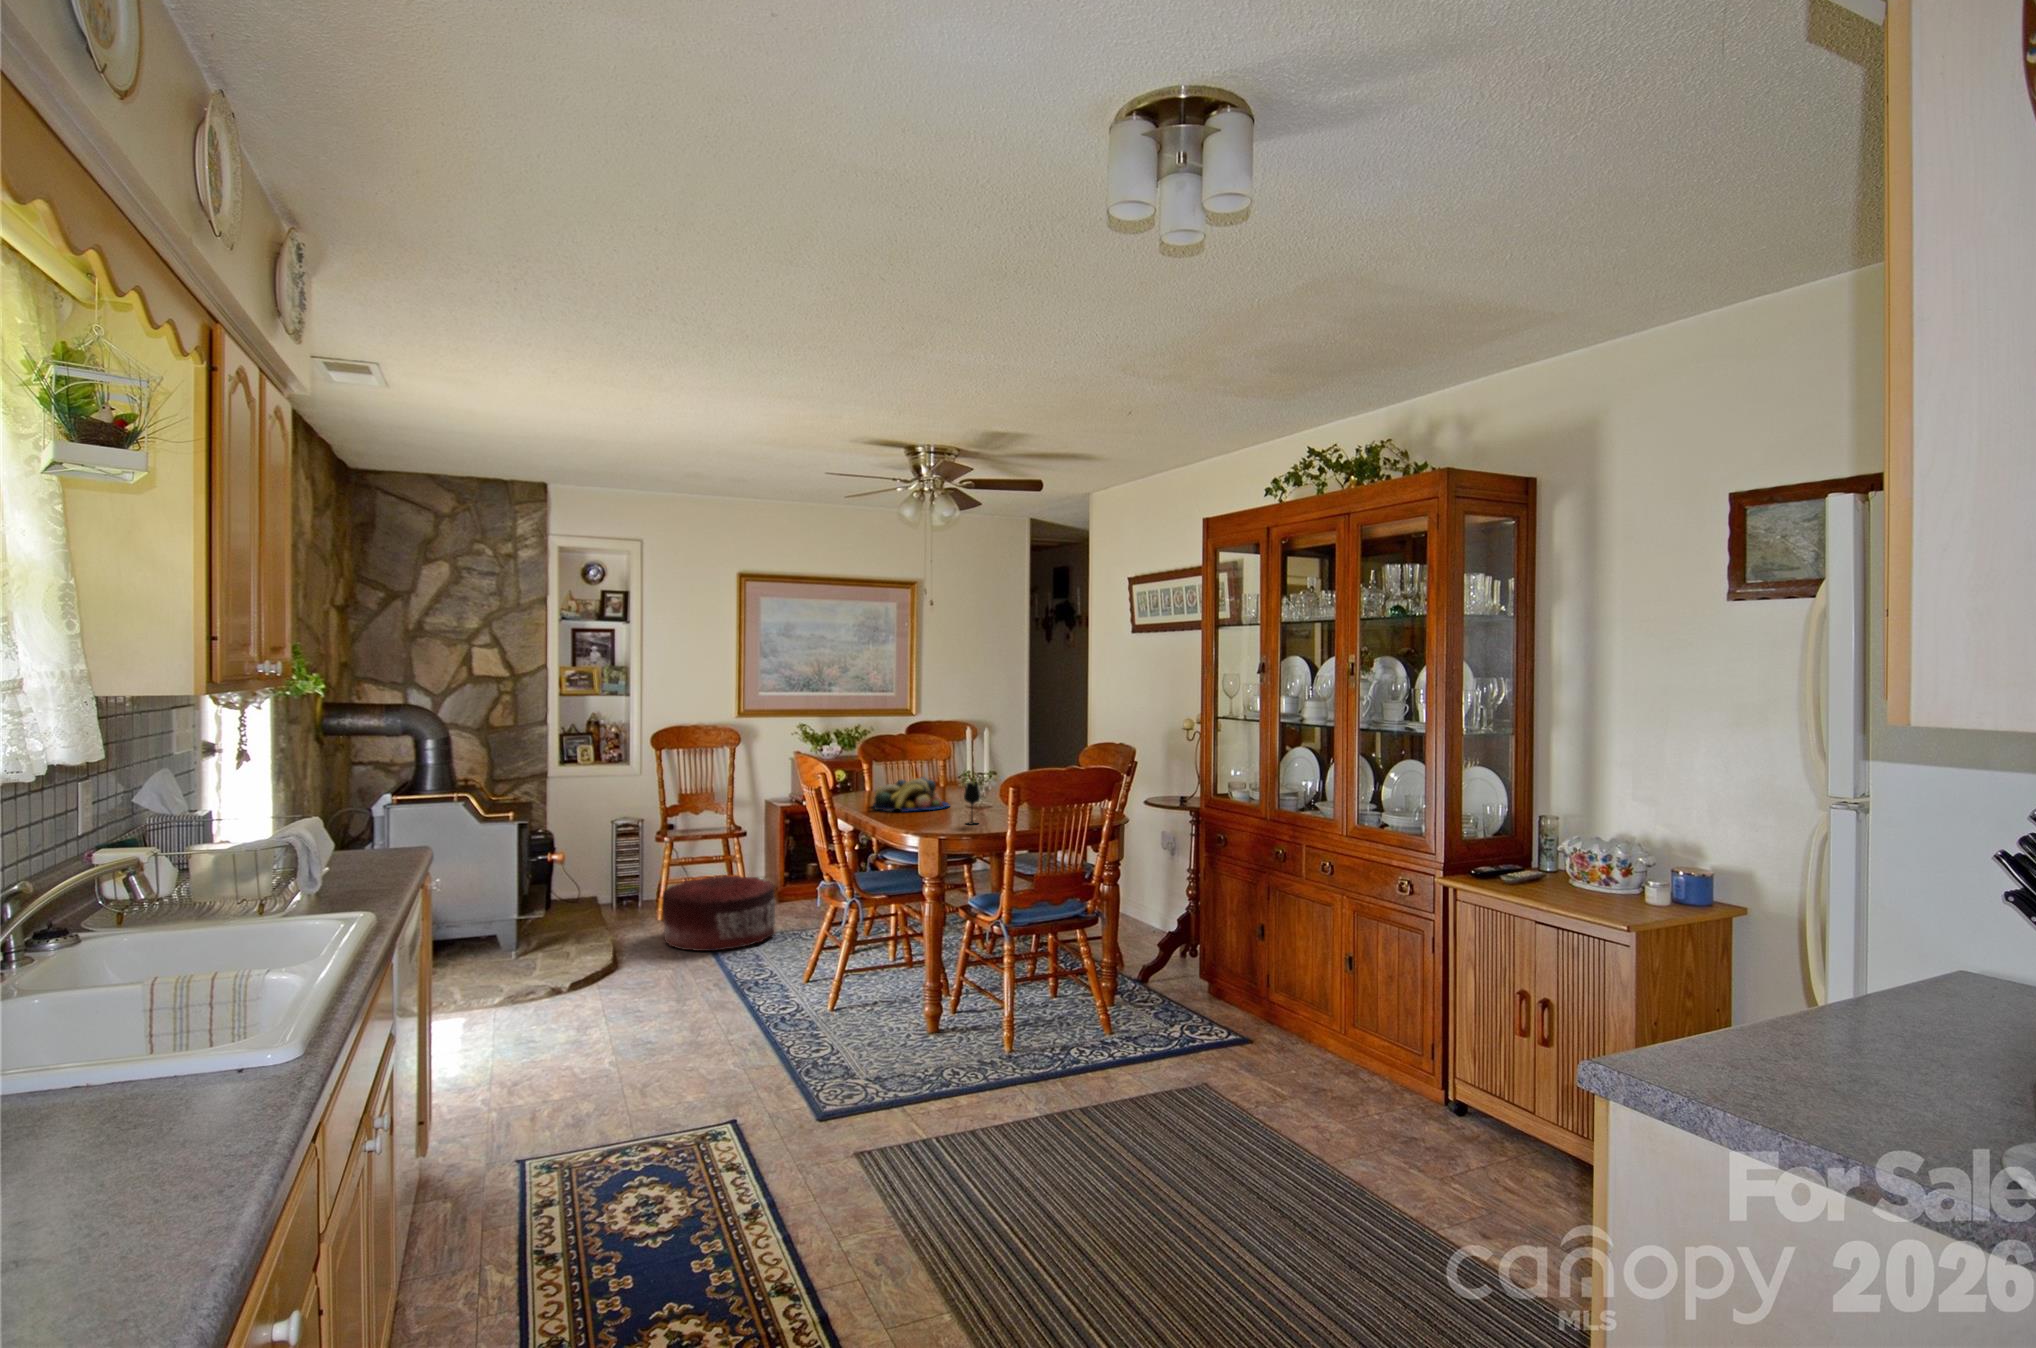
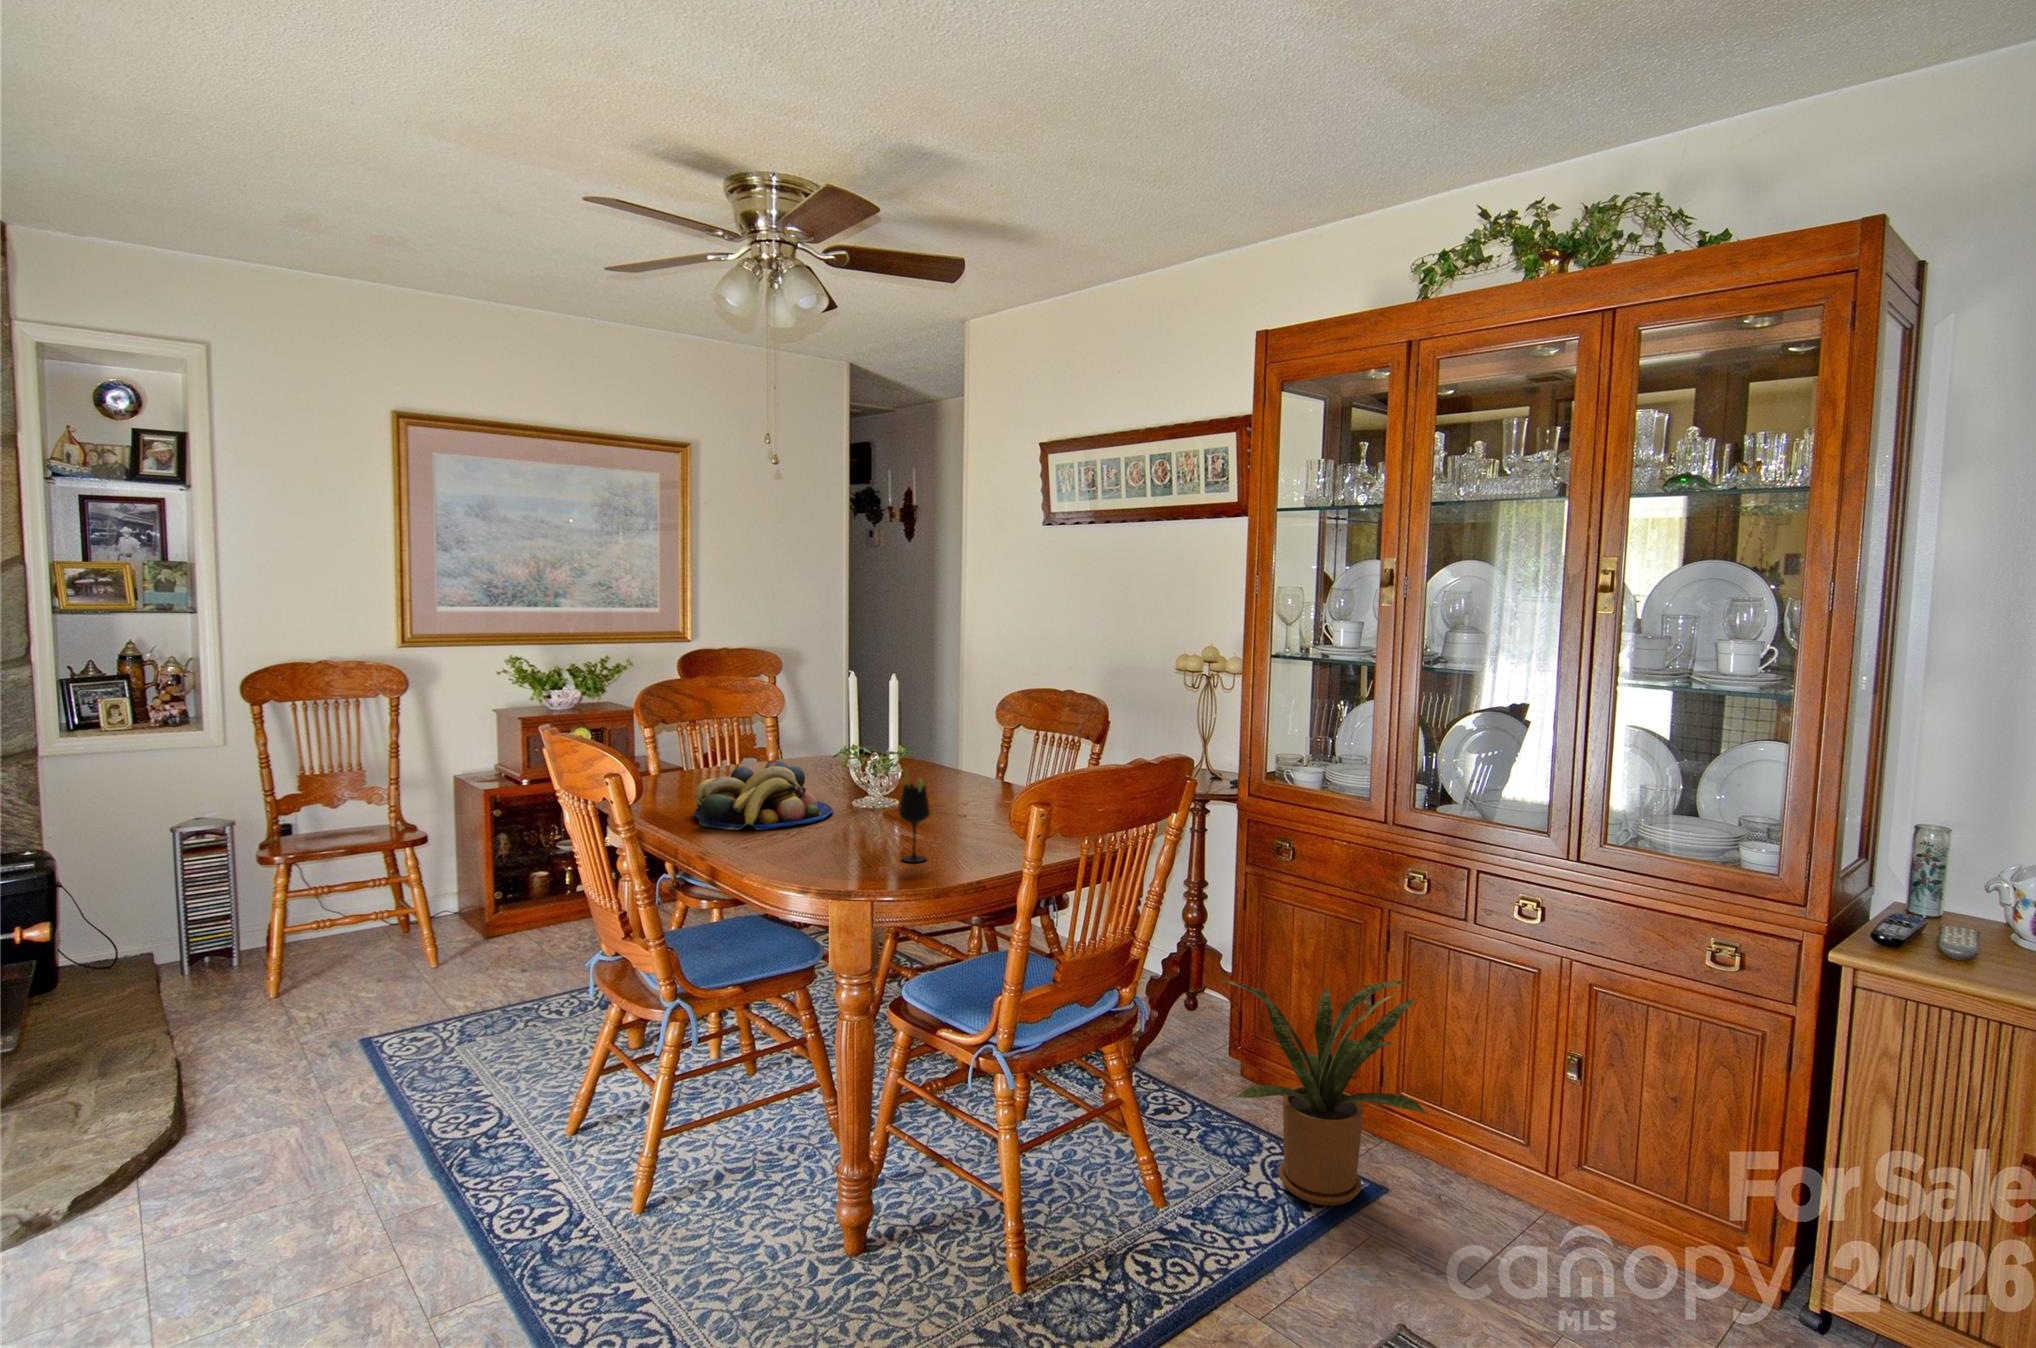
pouf: present [663,875,776,951] -> none [274,915,495,1069]
house plant: none [1160,909,1280,1045] -> present [1221,980,1428,1206]

